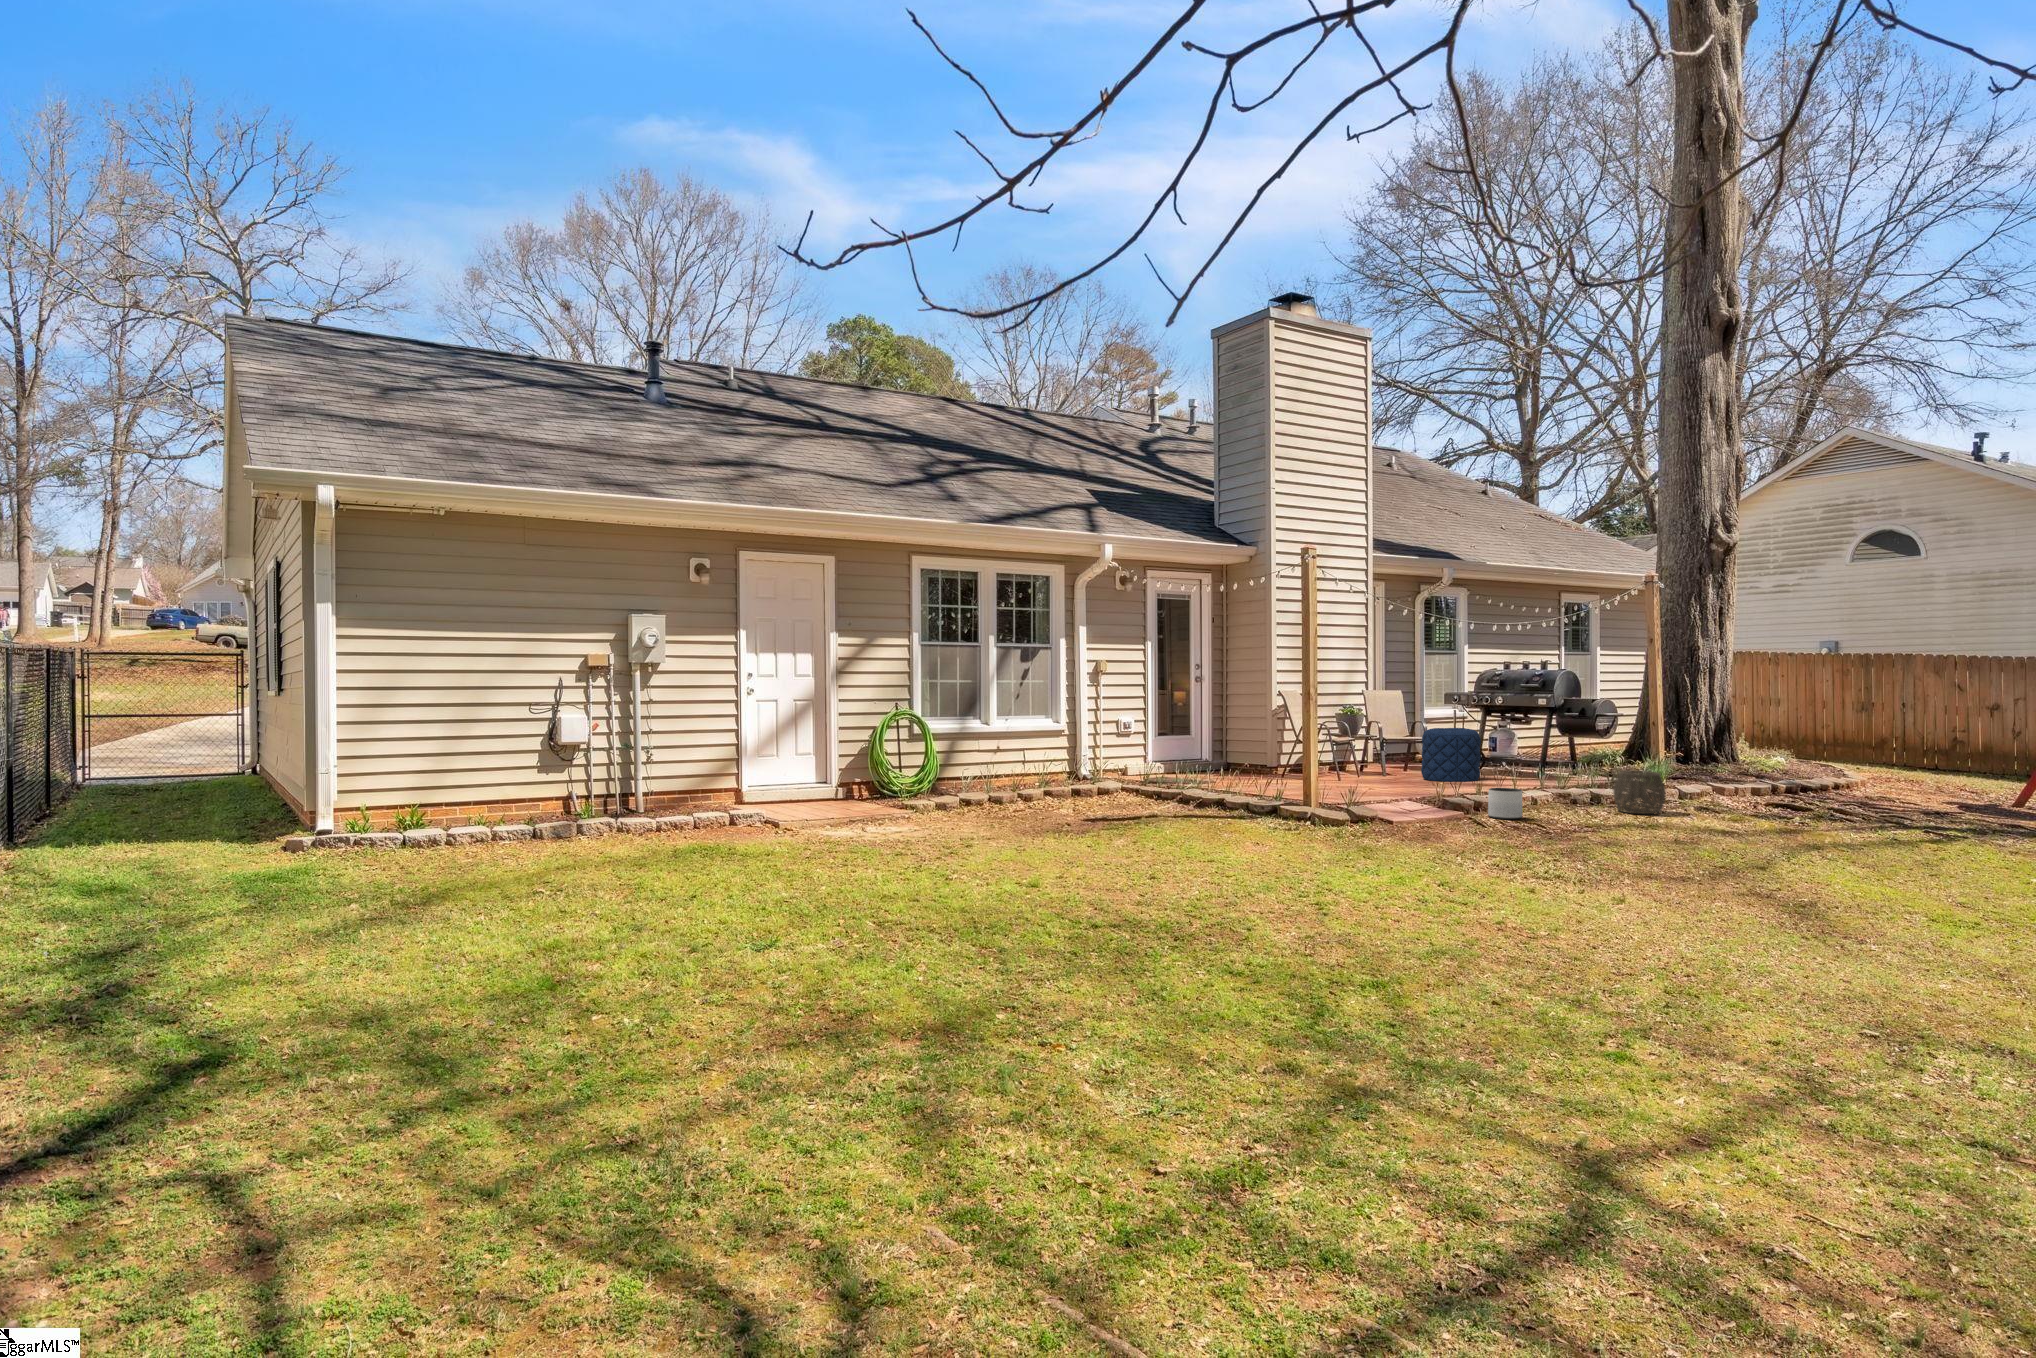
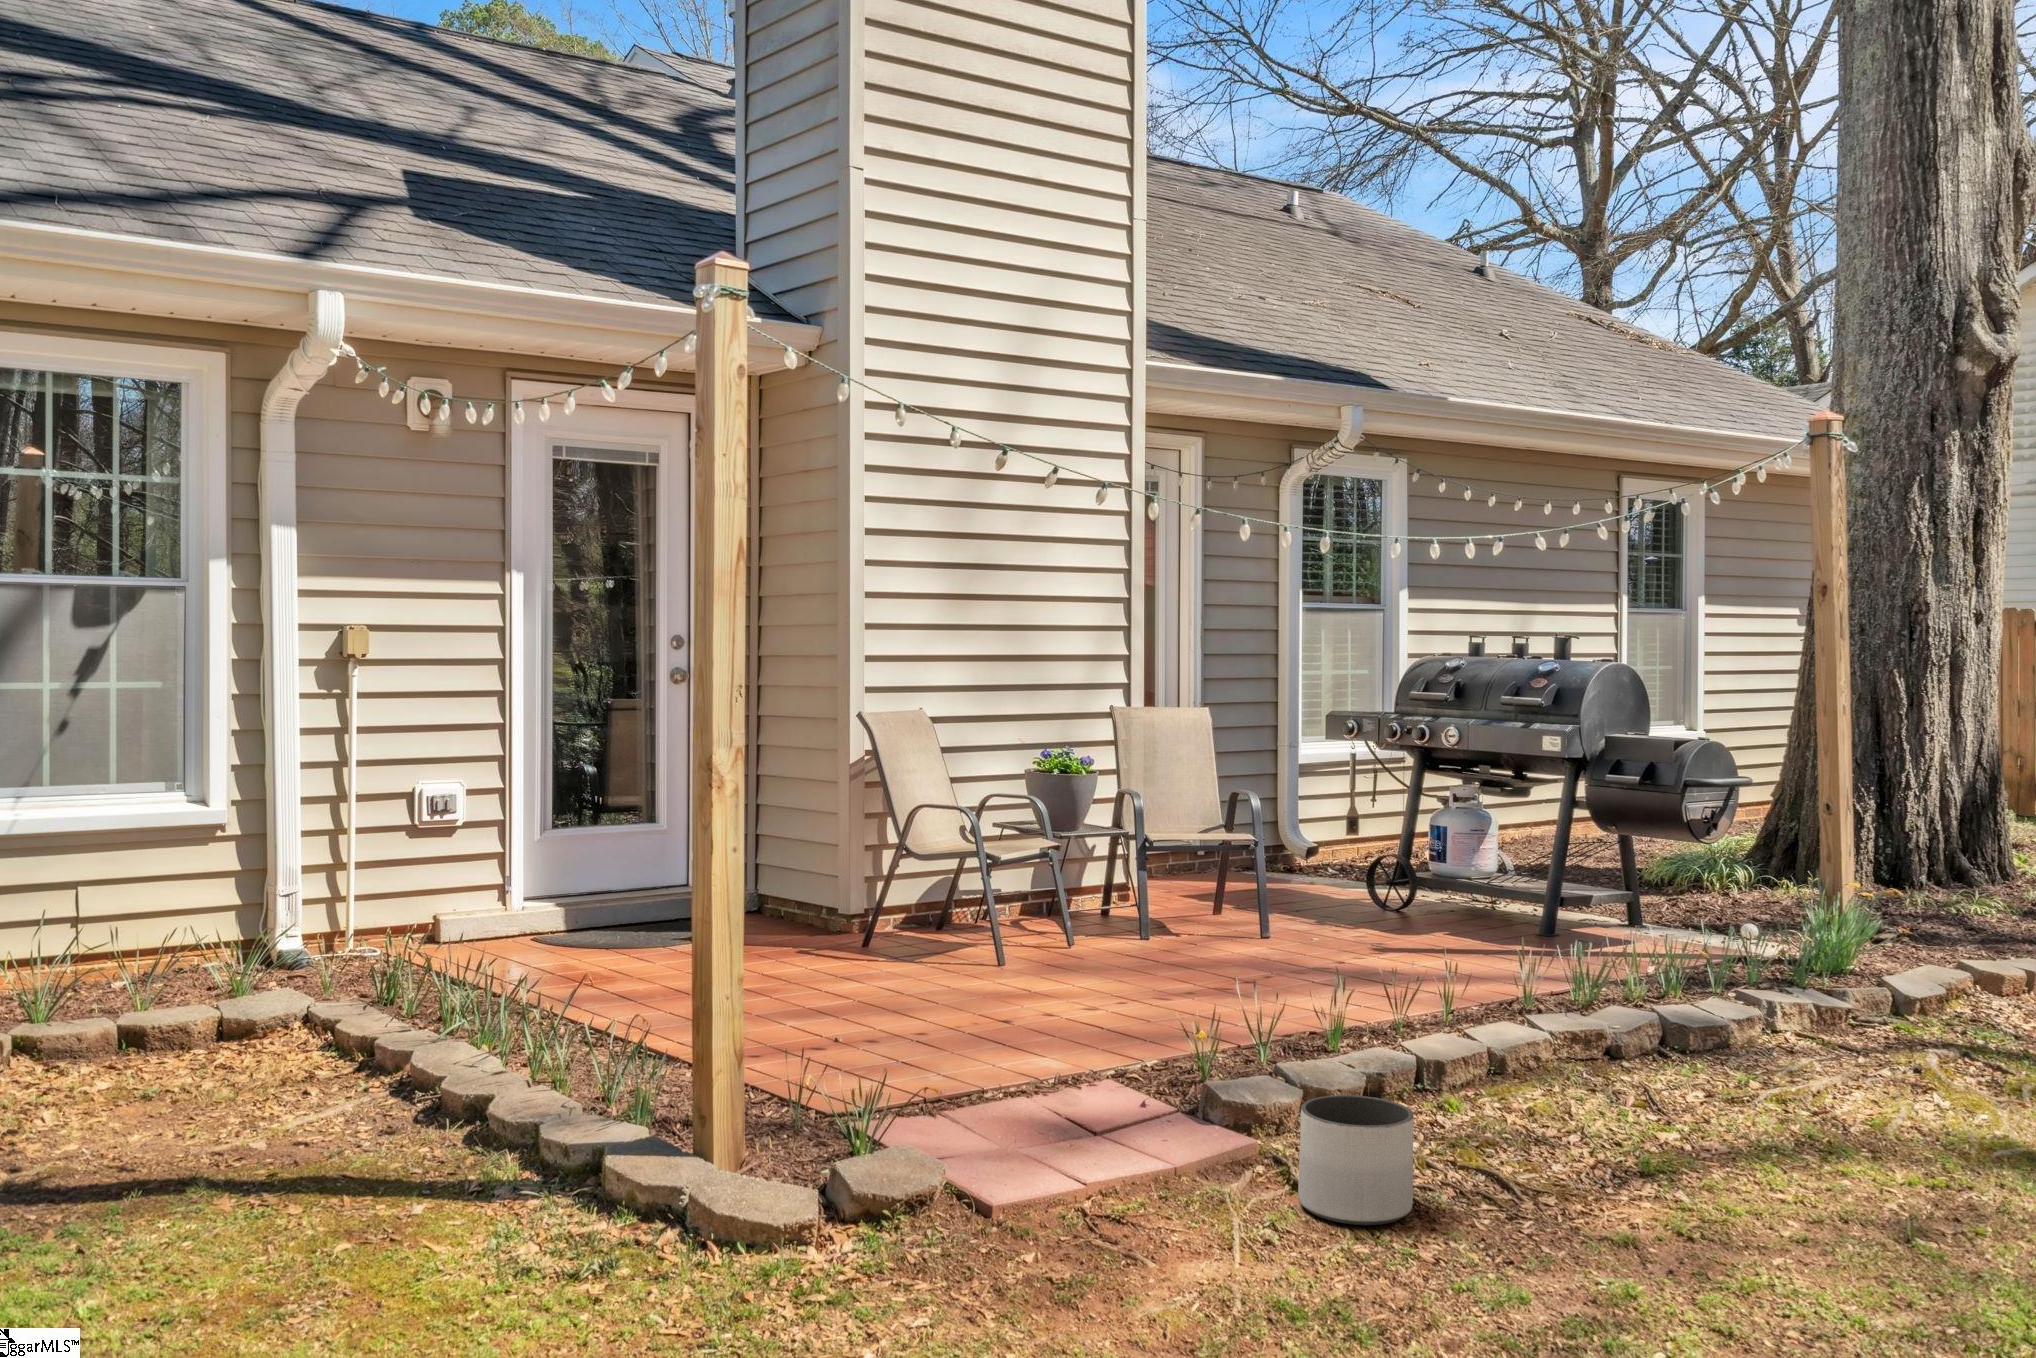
pouf: present [1421,728,1481,782] -> none [1219,820,1373,977]
woven basket: present [1613,771,1666,815] -> none [1721,1005,1893,1167]

